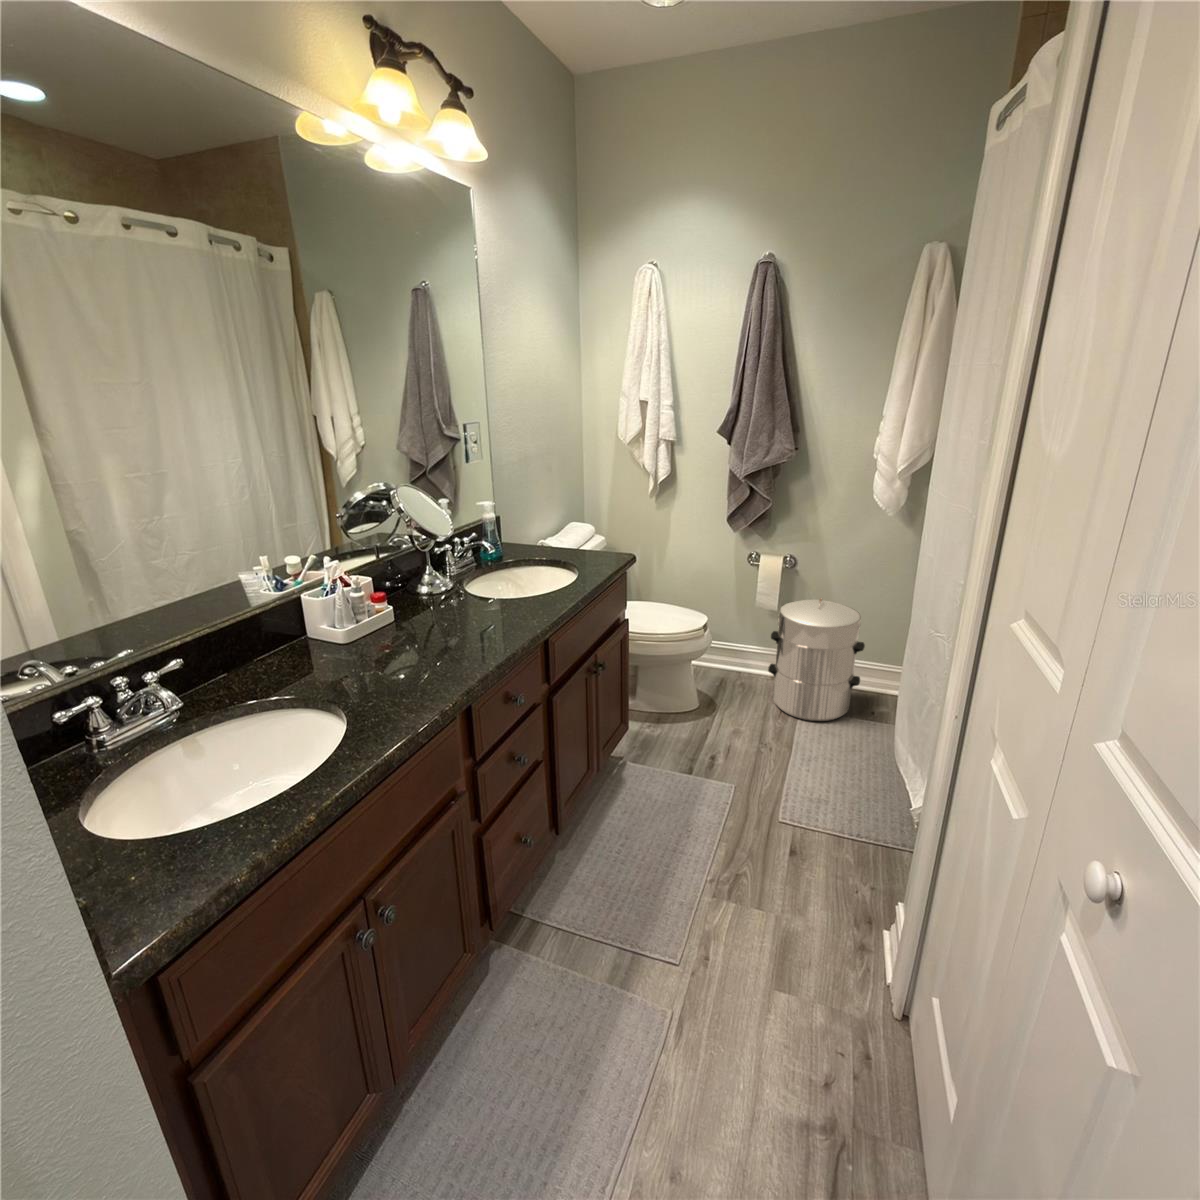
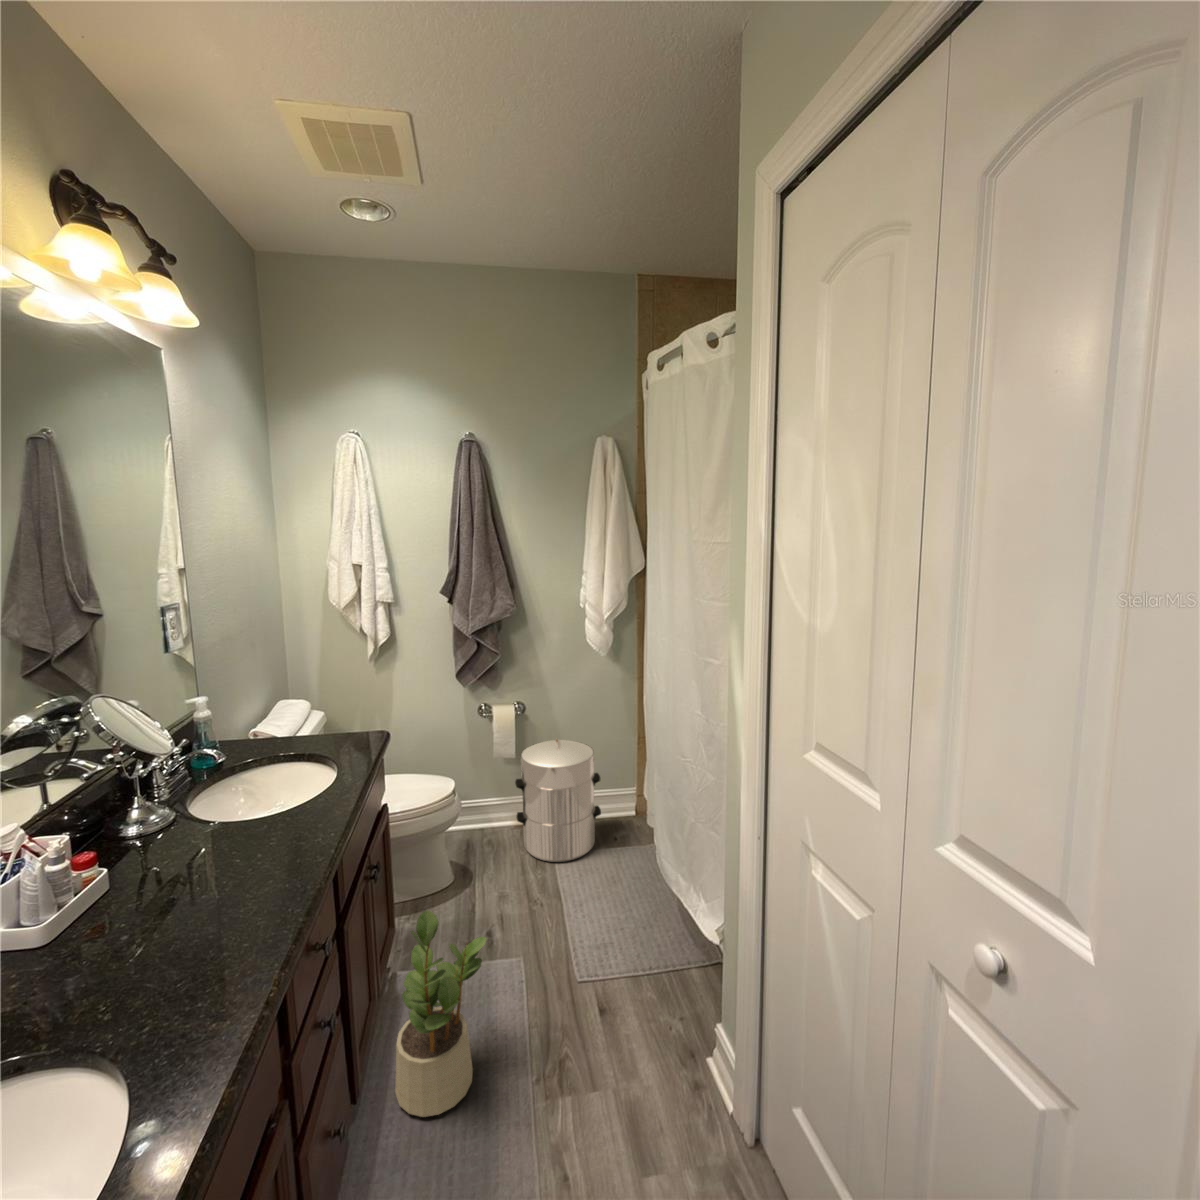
potted plant: none [597,708,682,869] -> present [395,910,487,1117]

